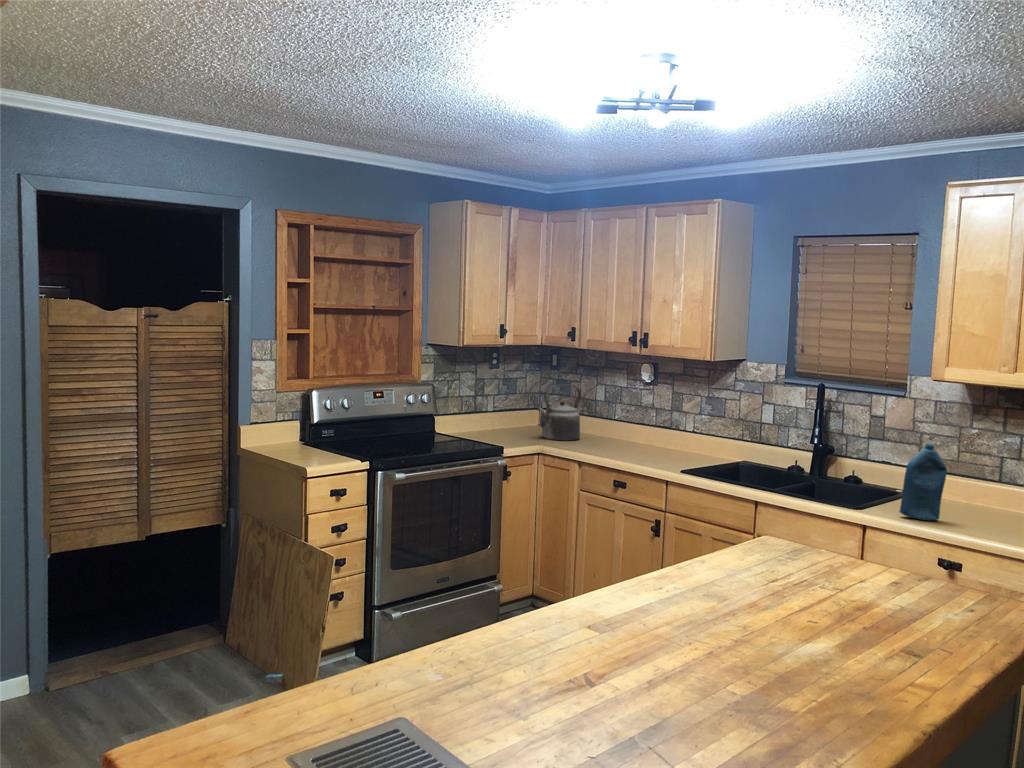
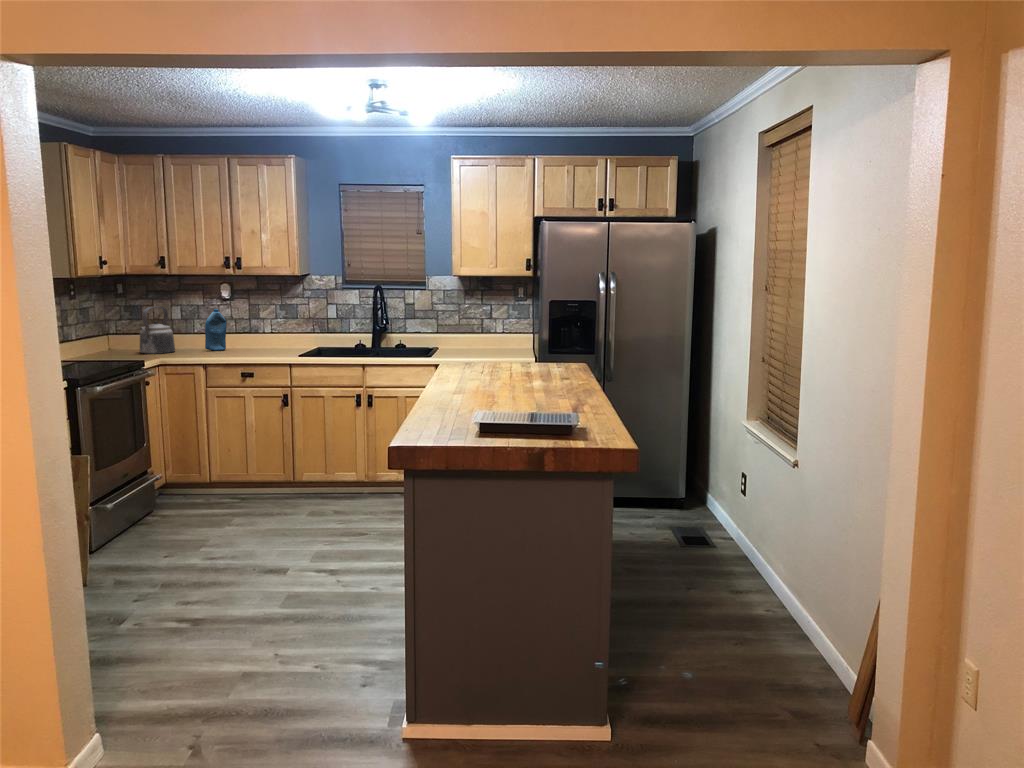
bottle: present [900,444,947,521] -> present [205,309,227,351]

